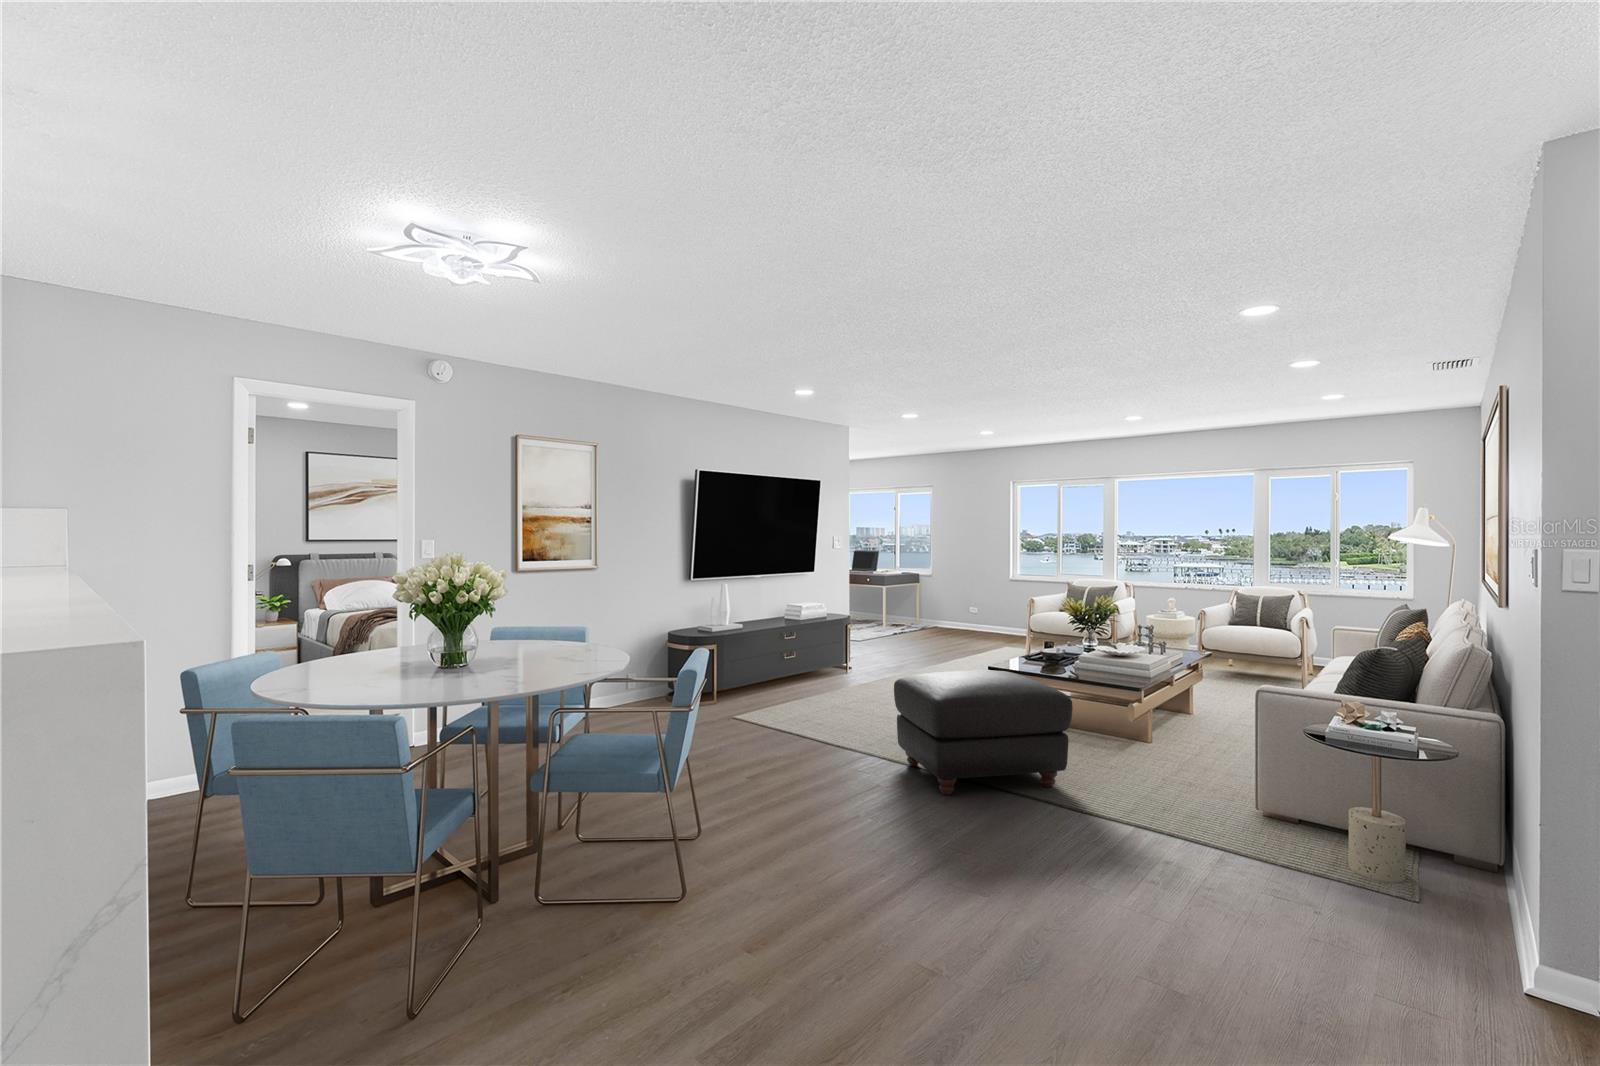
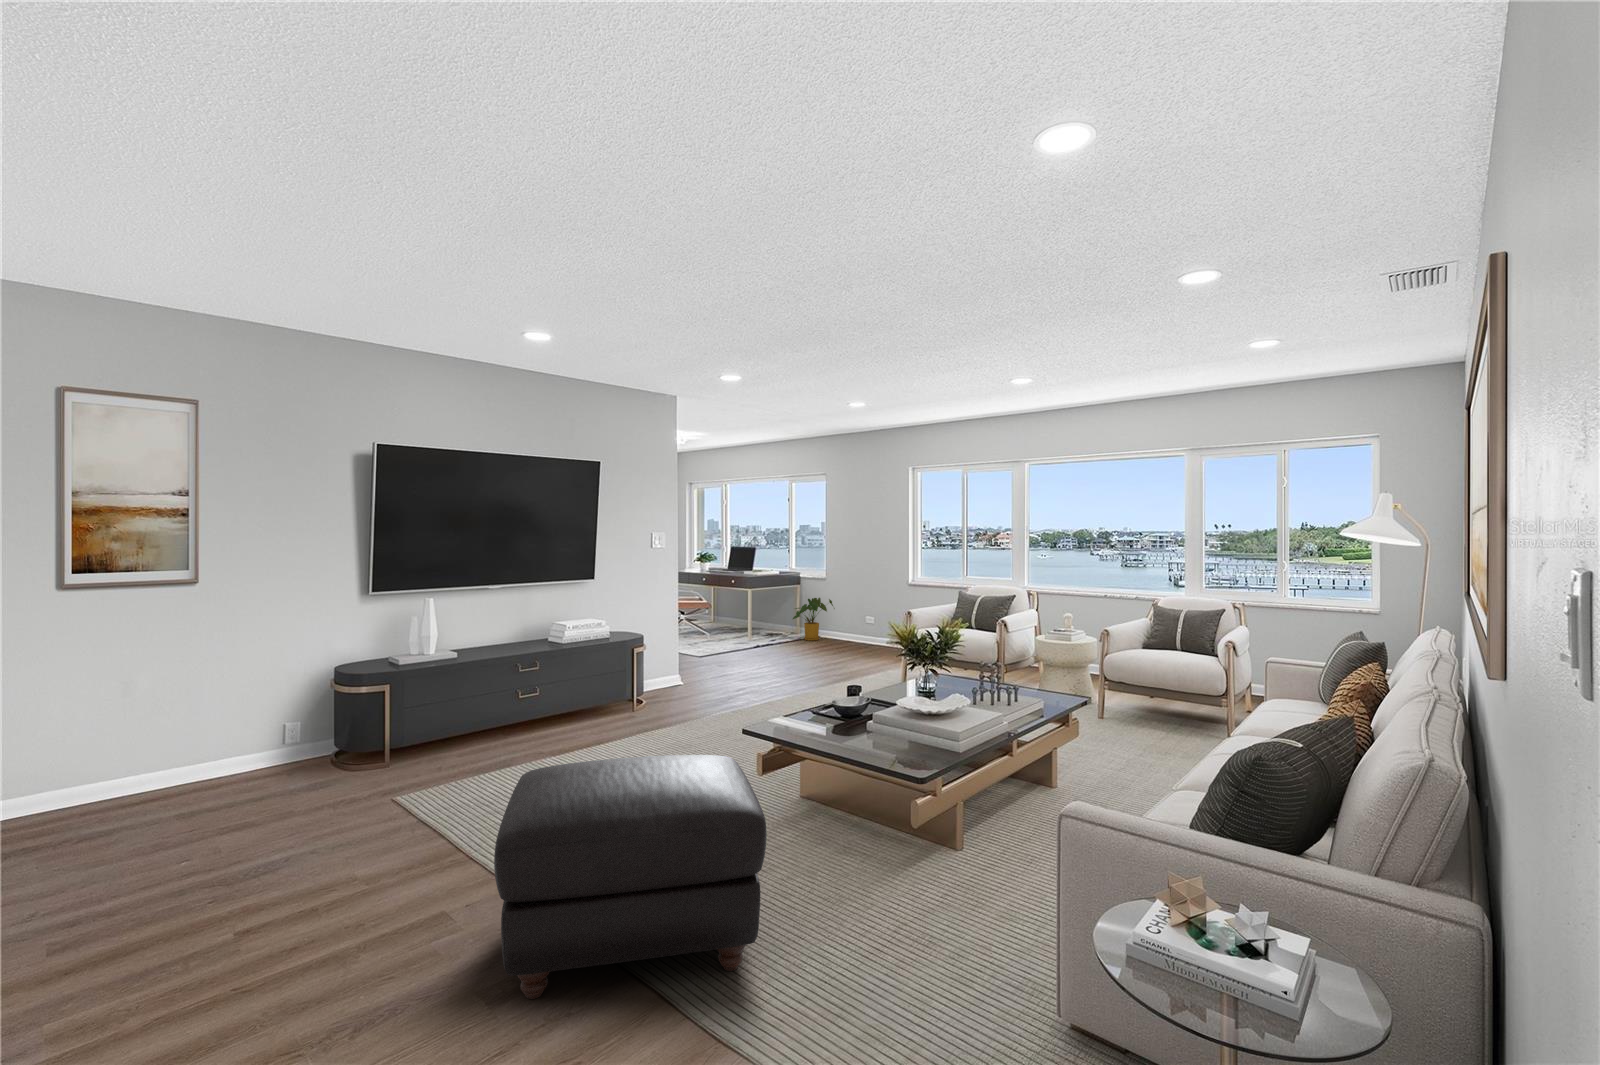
house plant: none [913,591,947,627] -> present [793,598,835,641]

